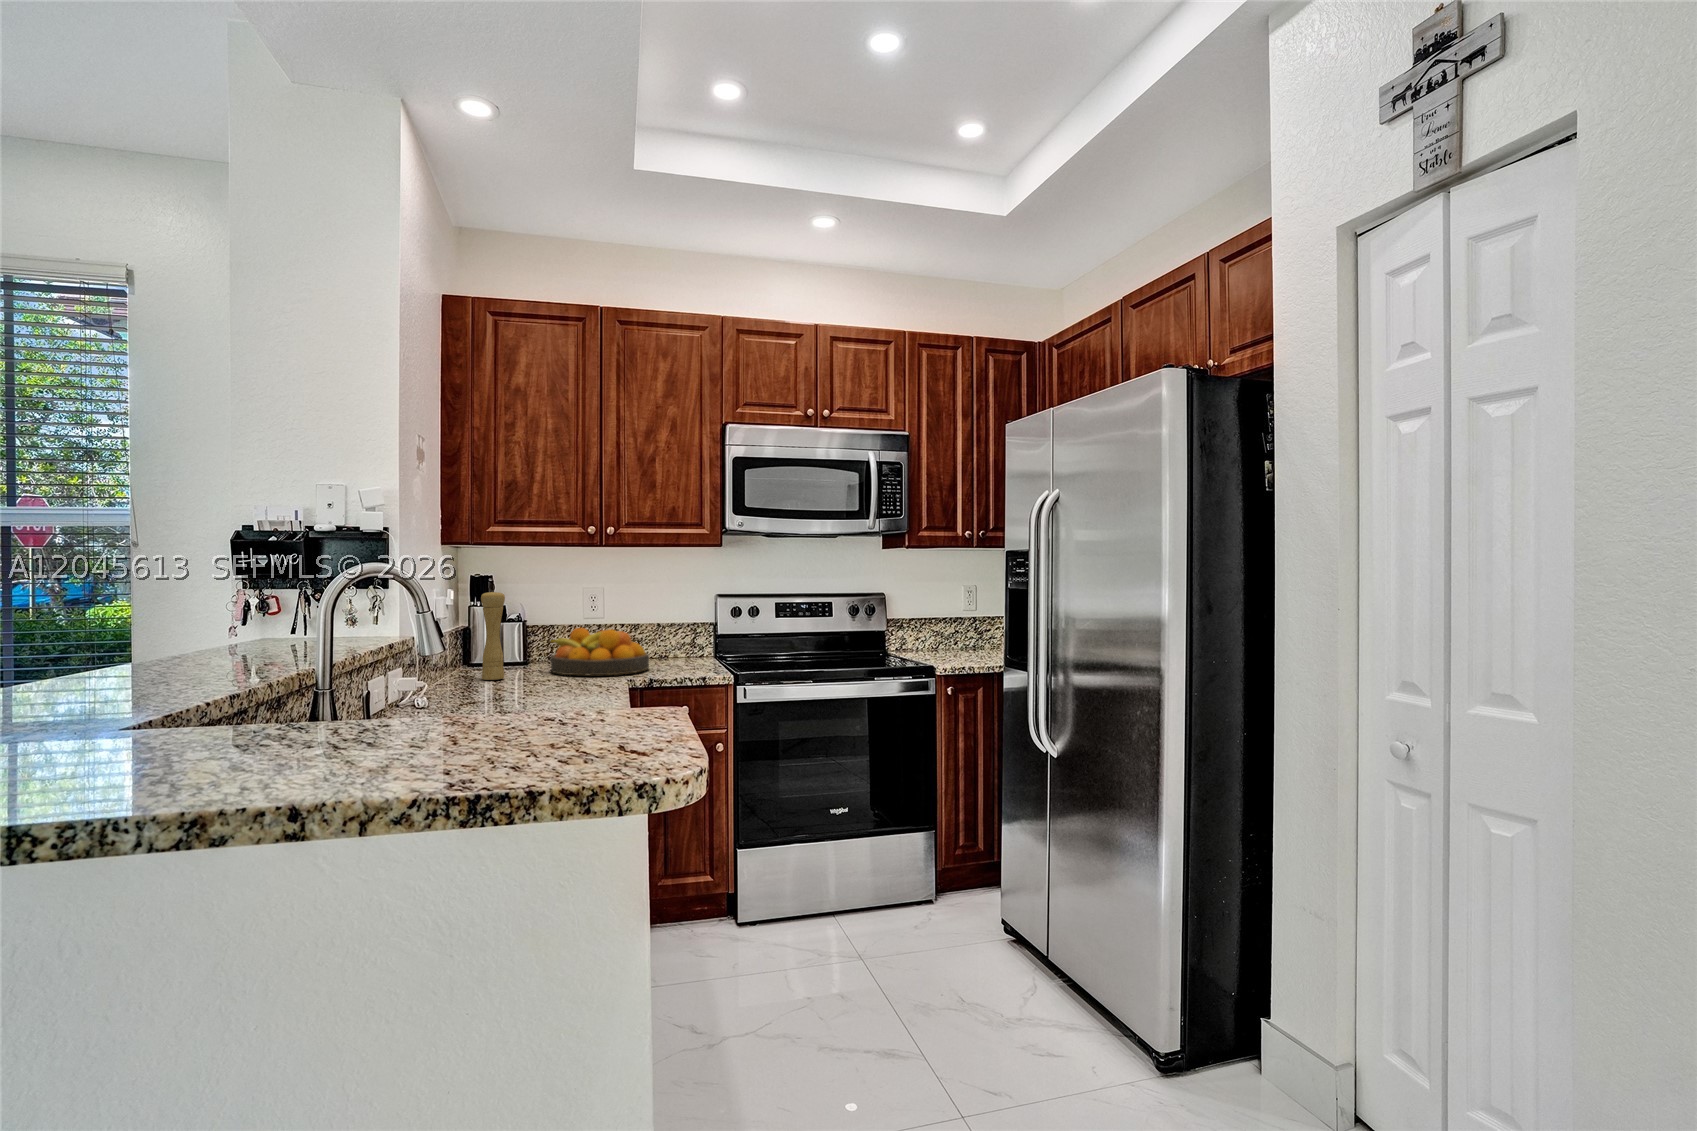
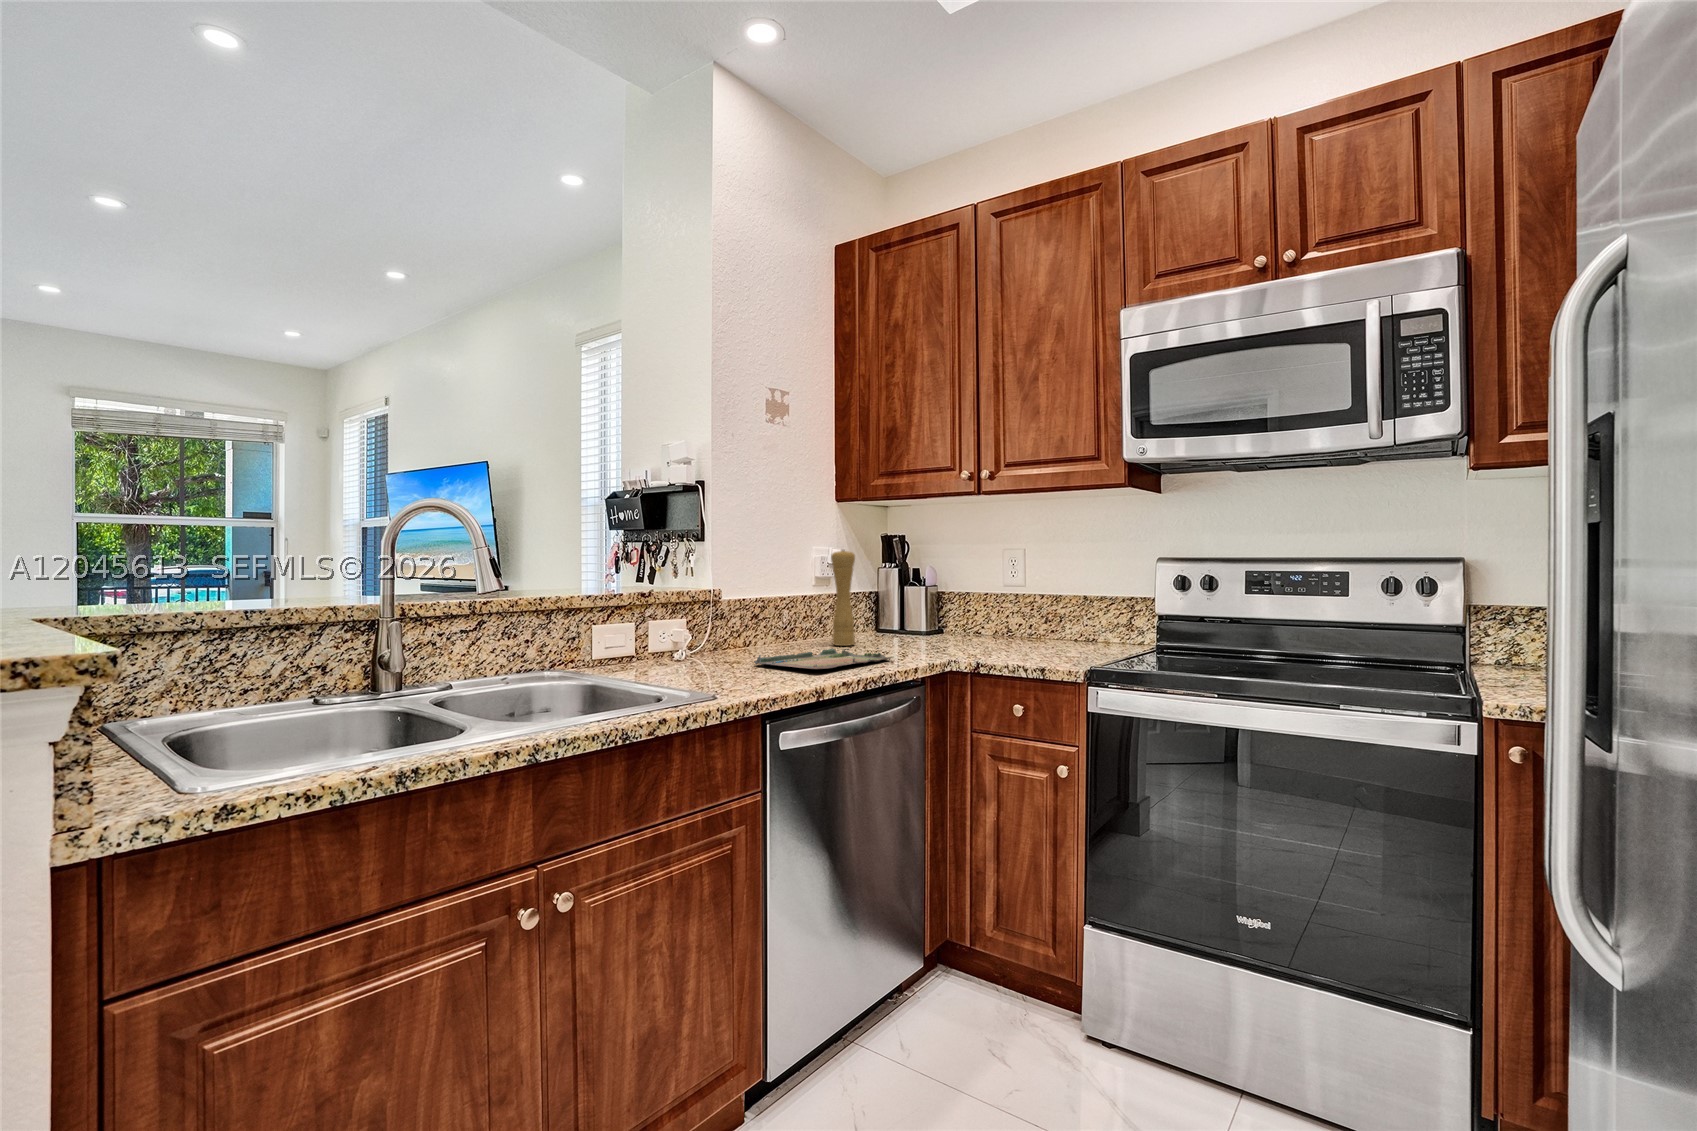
fruit bowl: present [549,628,649,675] -> none [909,595,1025,653]
tray: none [496,673,591,700] -> present [754,648,890,669]

